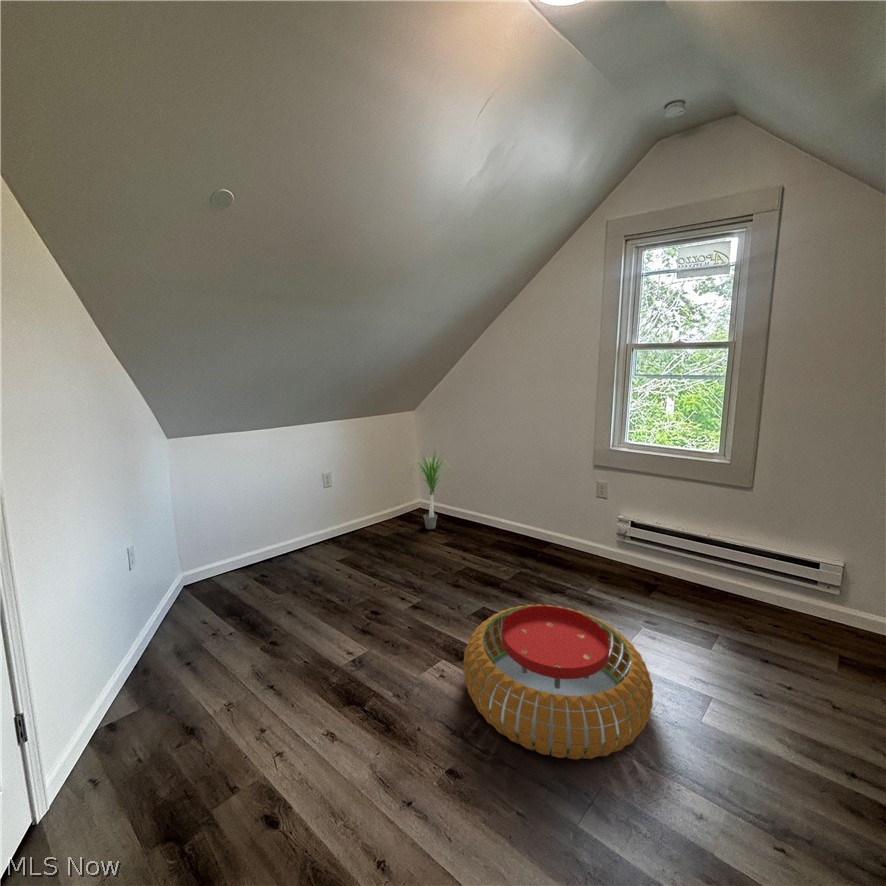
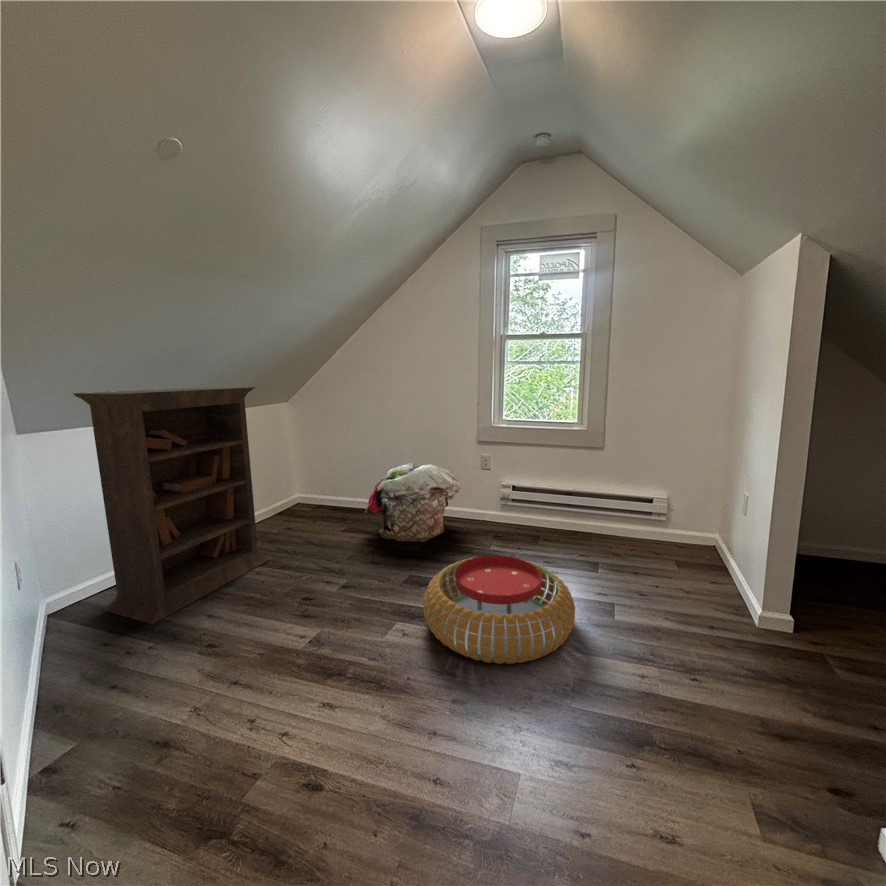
bookcase: none [210,402,365,606] -> present [73,387,269,624]
potted plant: present [419,454,444,529] -> none [292,432,349,519]
laundry basket: none [461,485,564,571] -> present [365,463,460,542]

